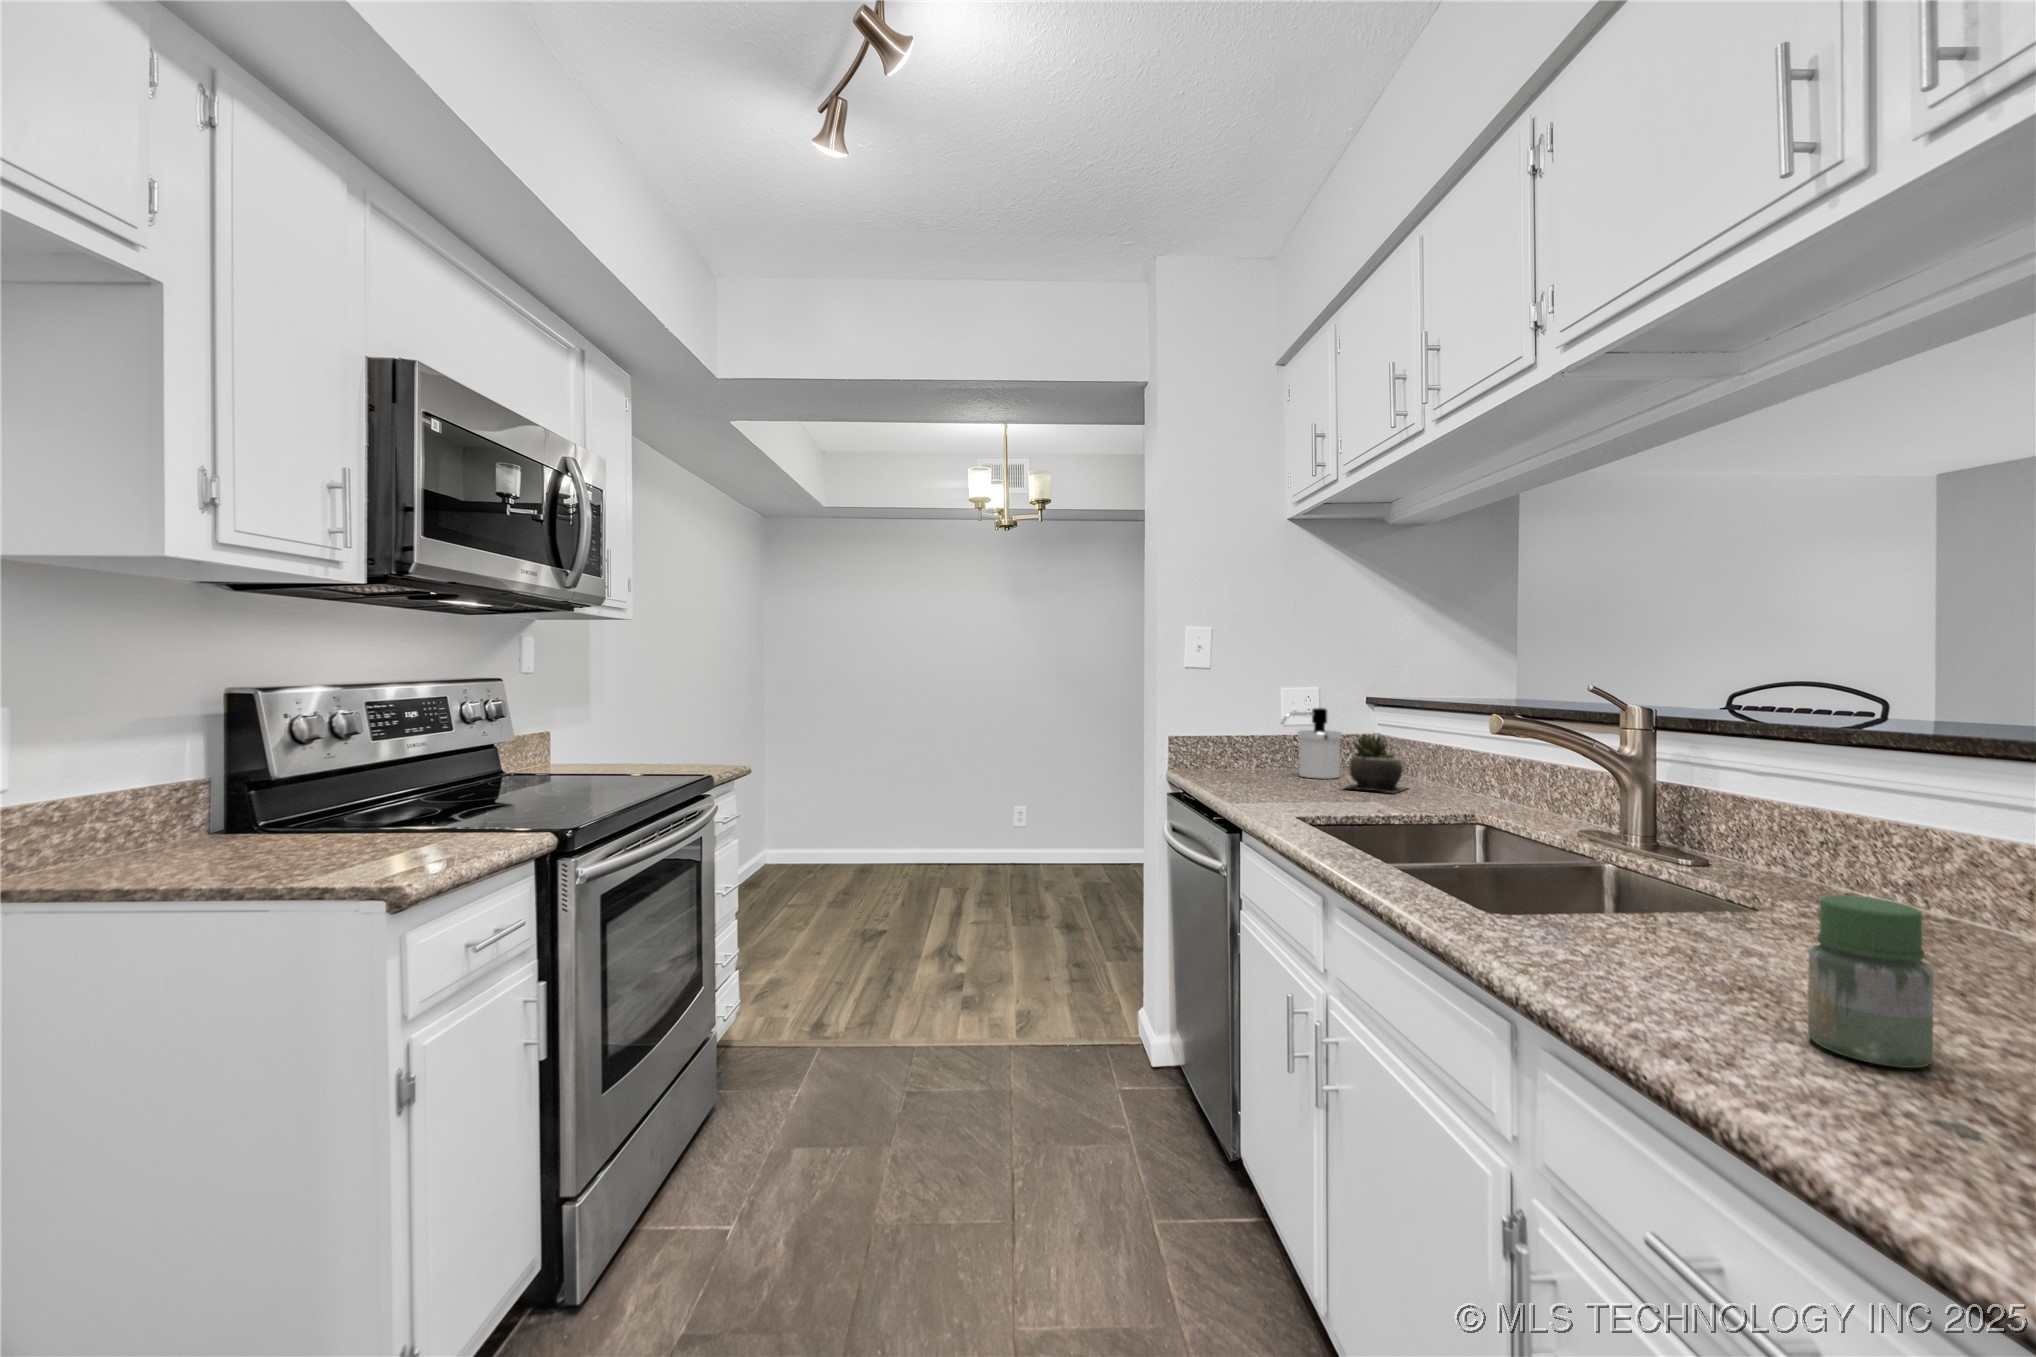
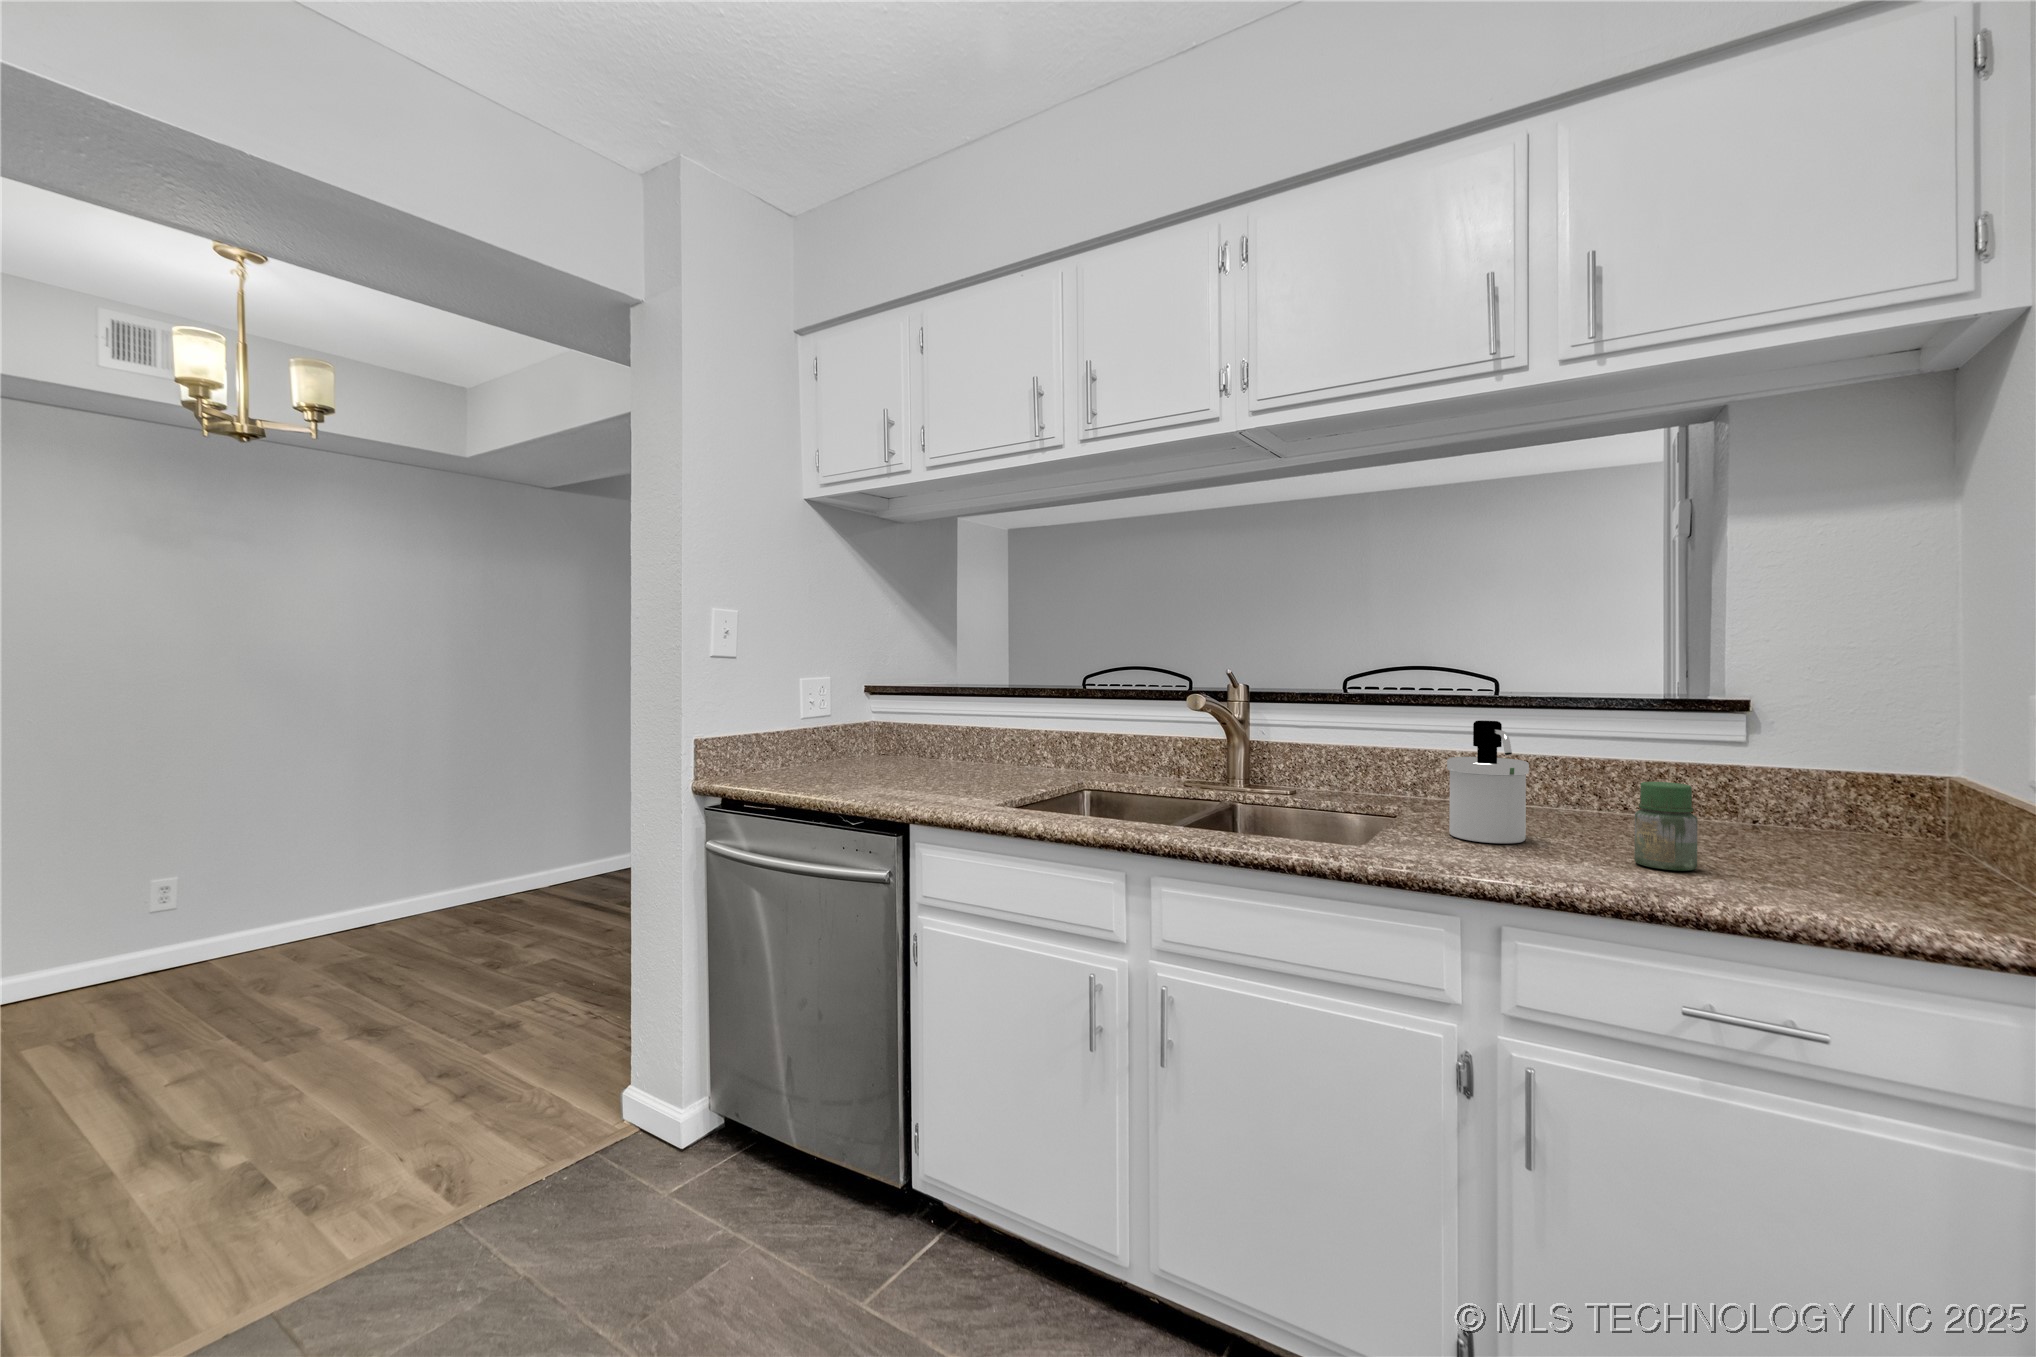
soap dispenser: present [1281,708,1342,779] -> present [1447,720,1529,844]
succulent plant: present [1345,735,1406,793] -> none [909,718,967,775]

